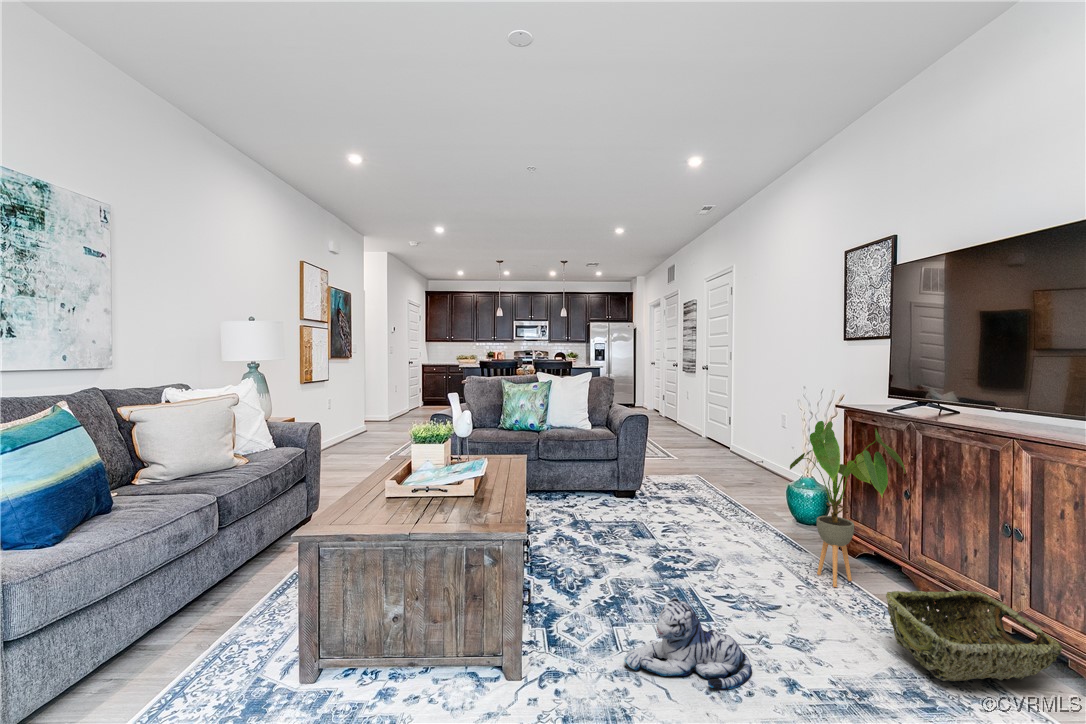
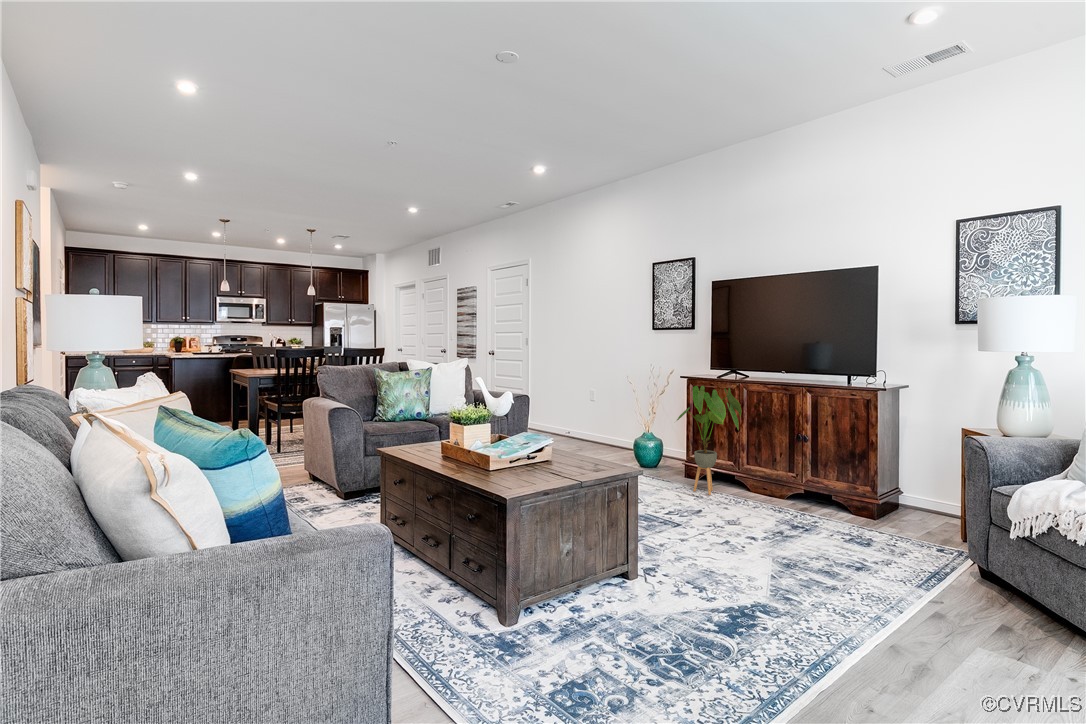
woven basket: present [886,591,1062,681] -> none [765,474,834,519]
plush toy: present [624,598,752,689] -> none [673,504,735,556]

